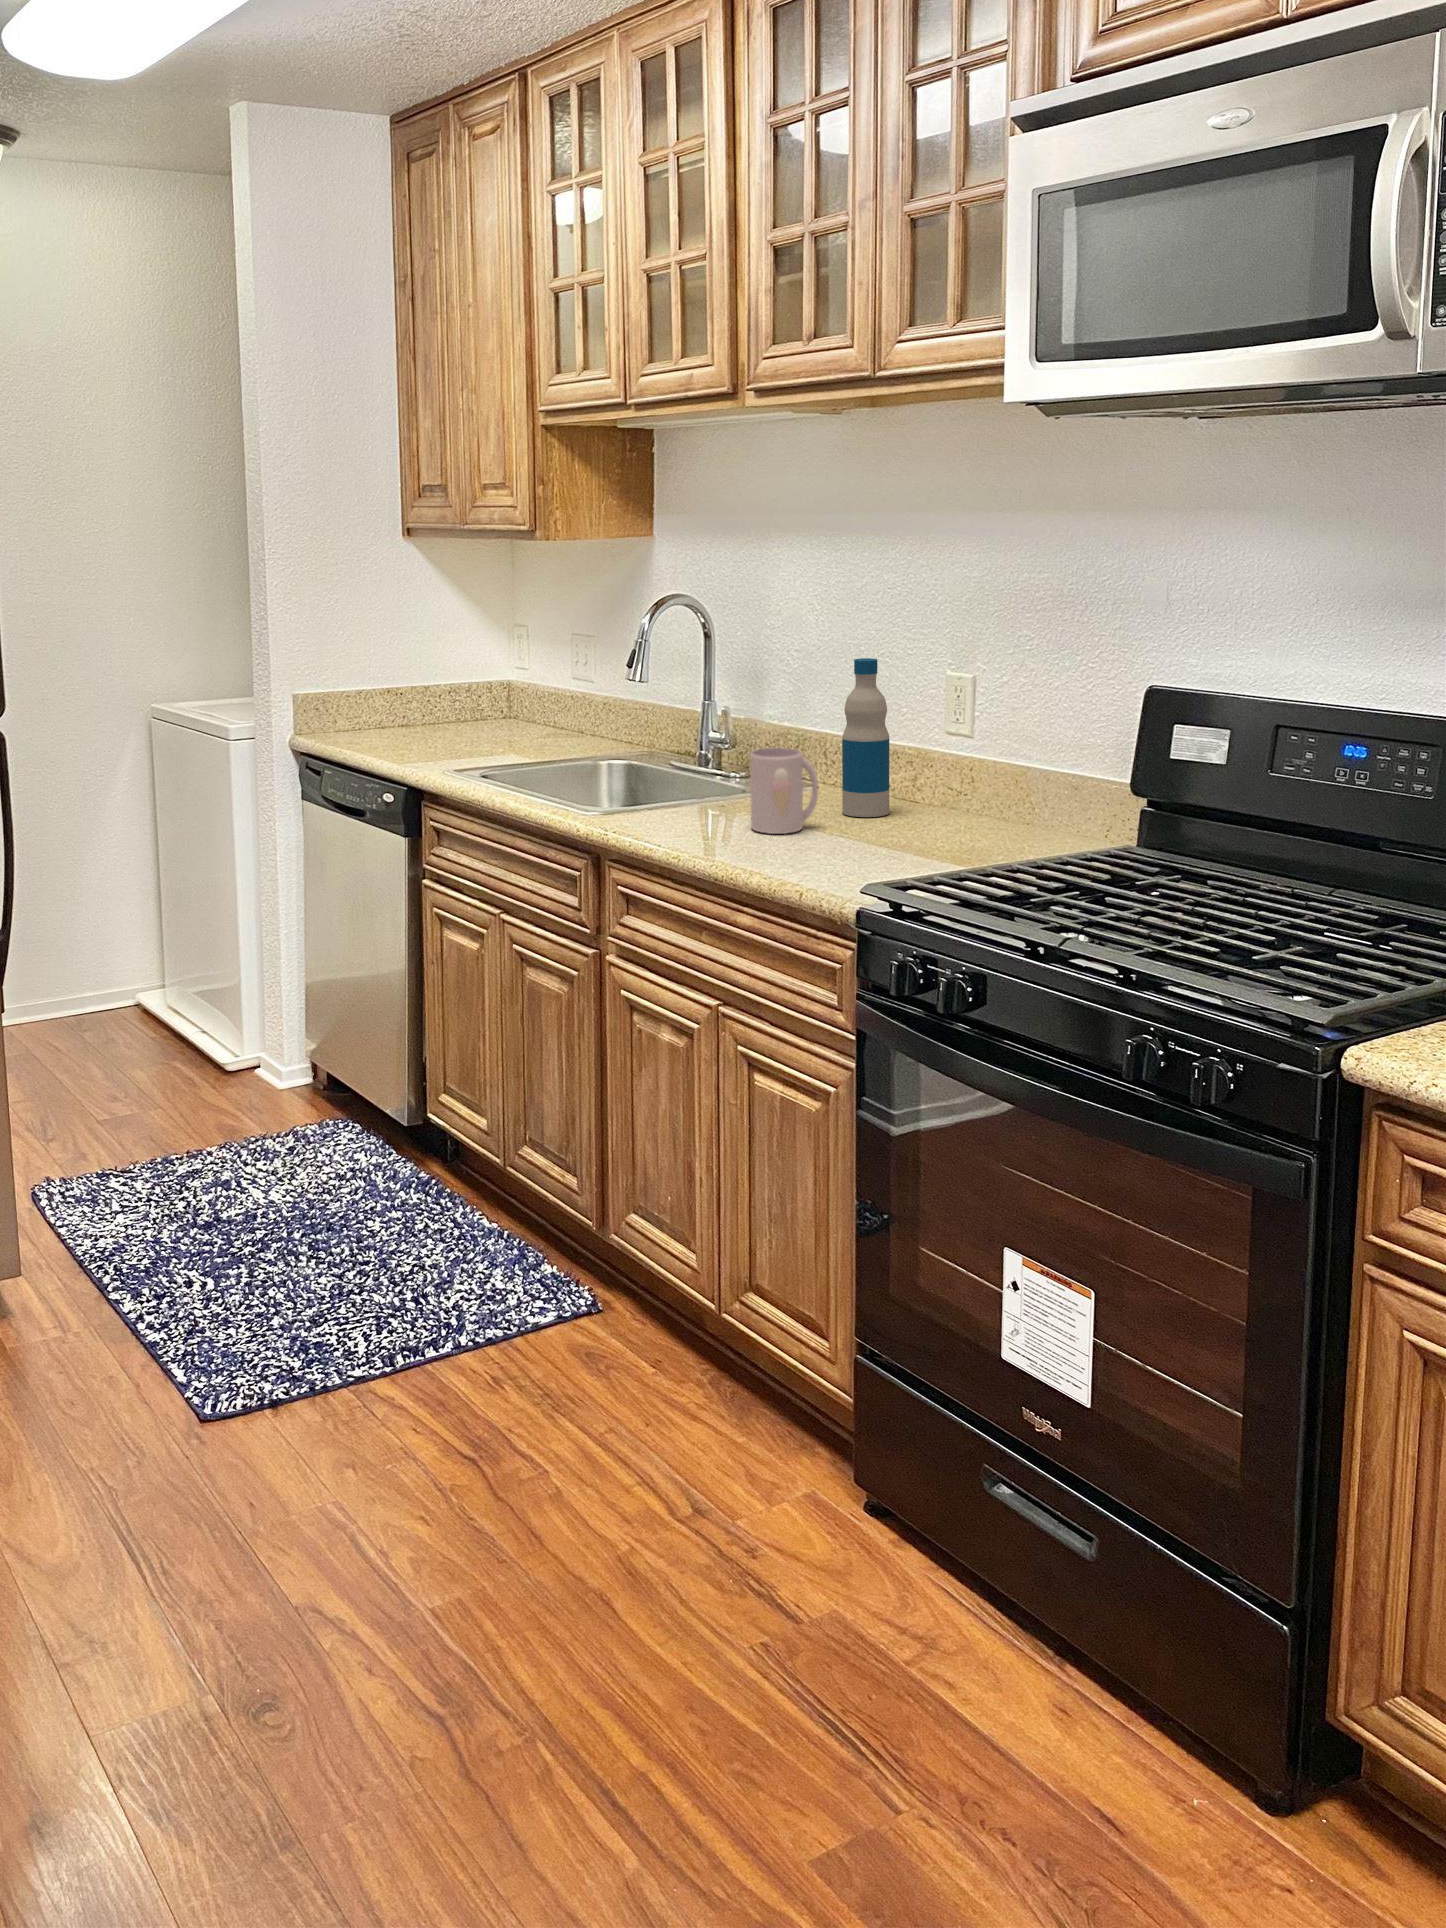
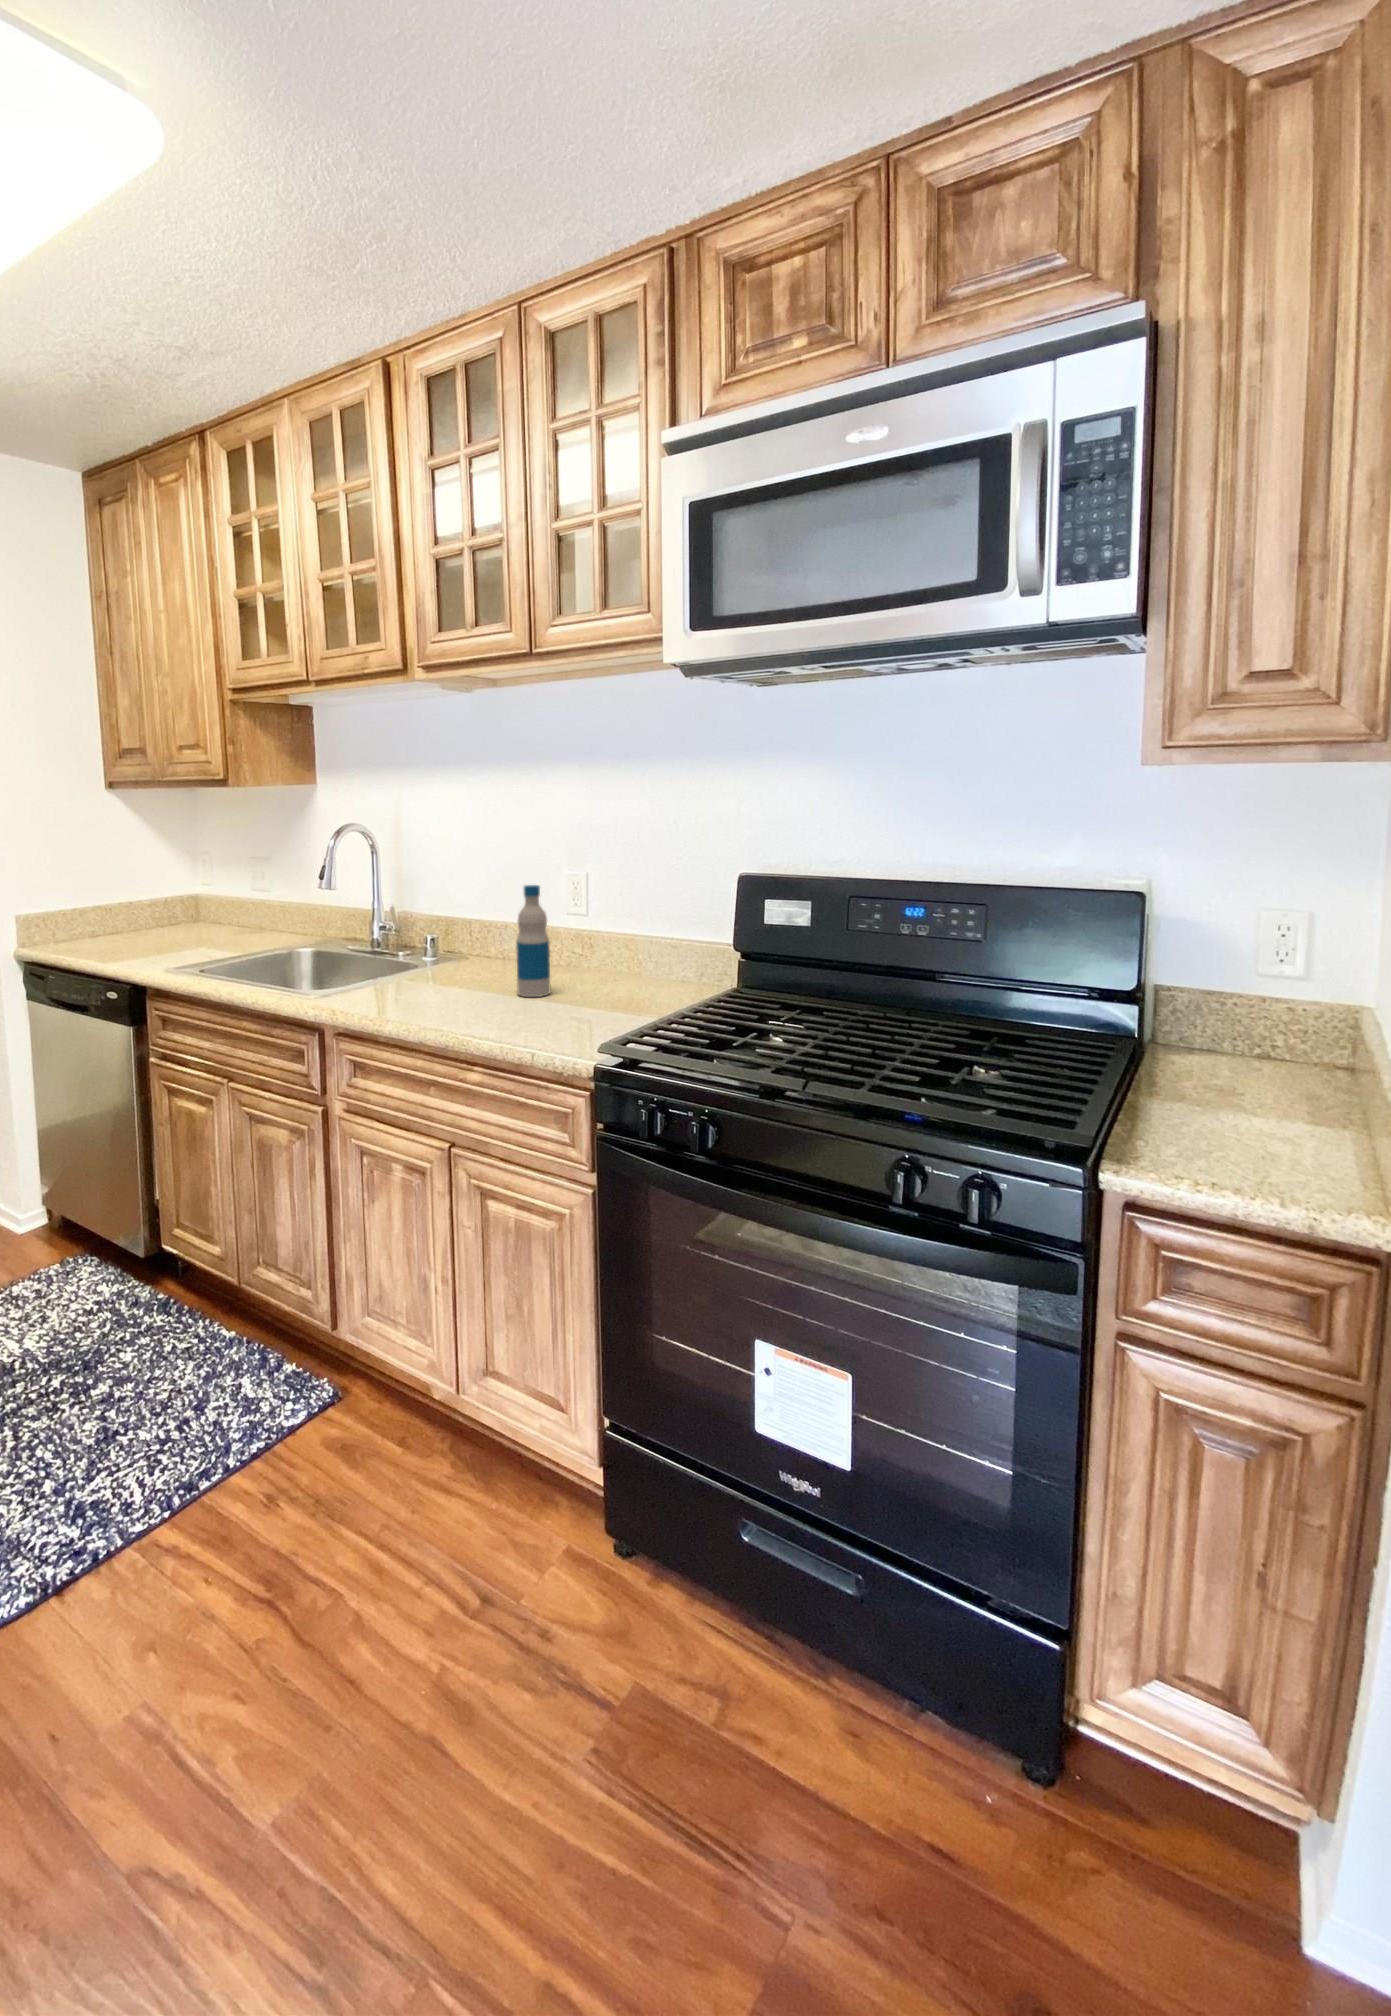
mug: present [750,748,818,834] -> none [462,952,512,1017]

